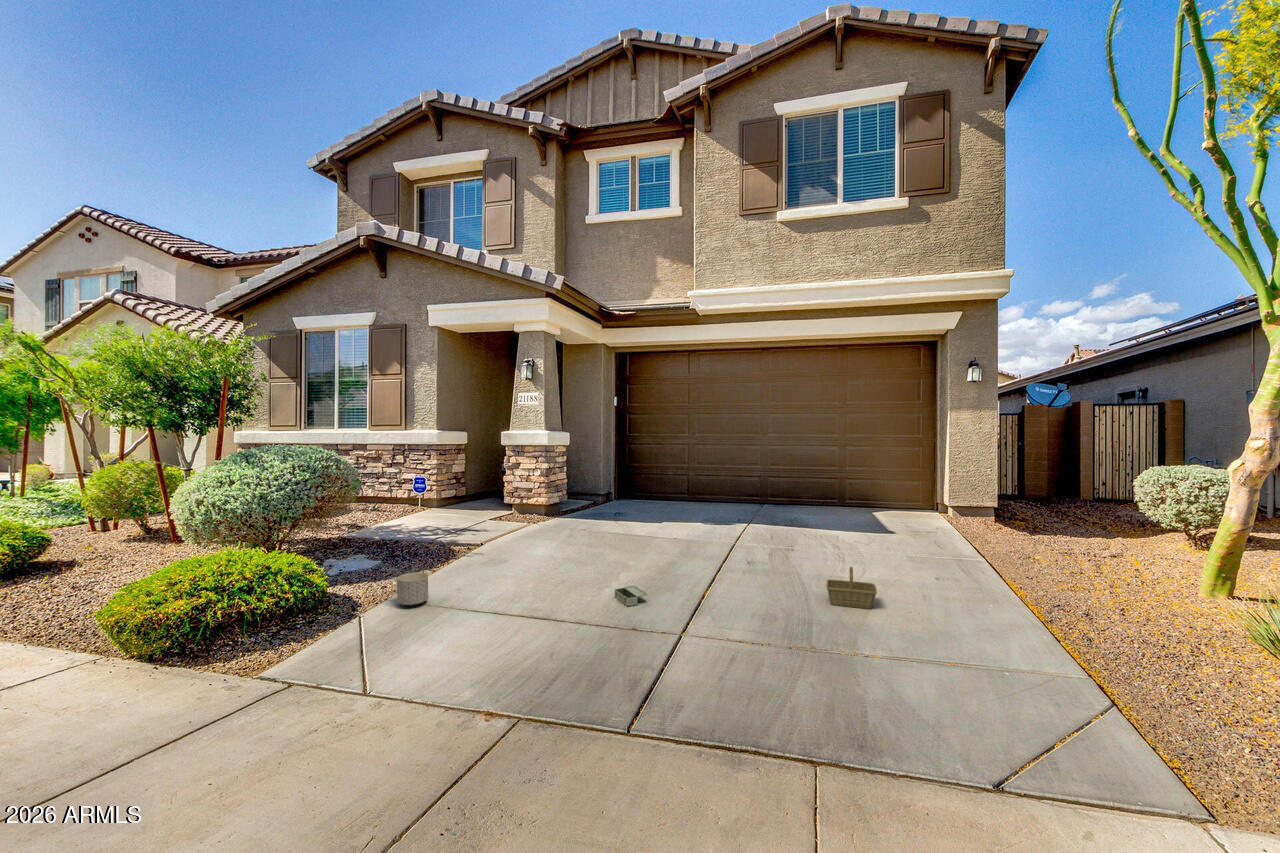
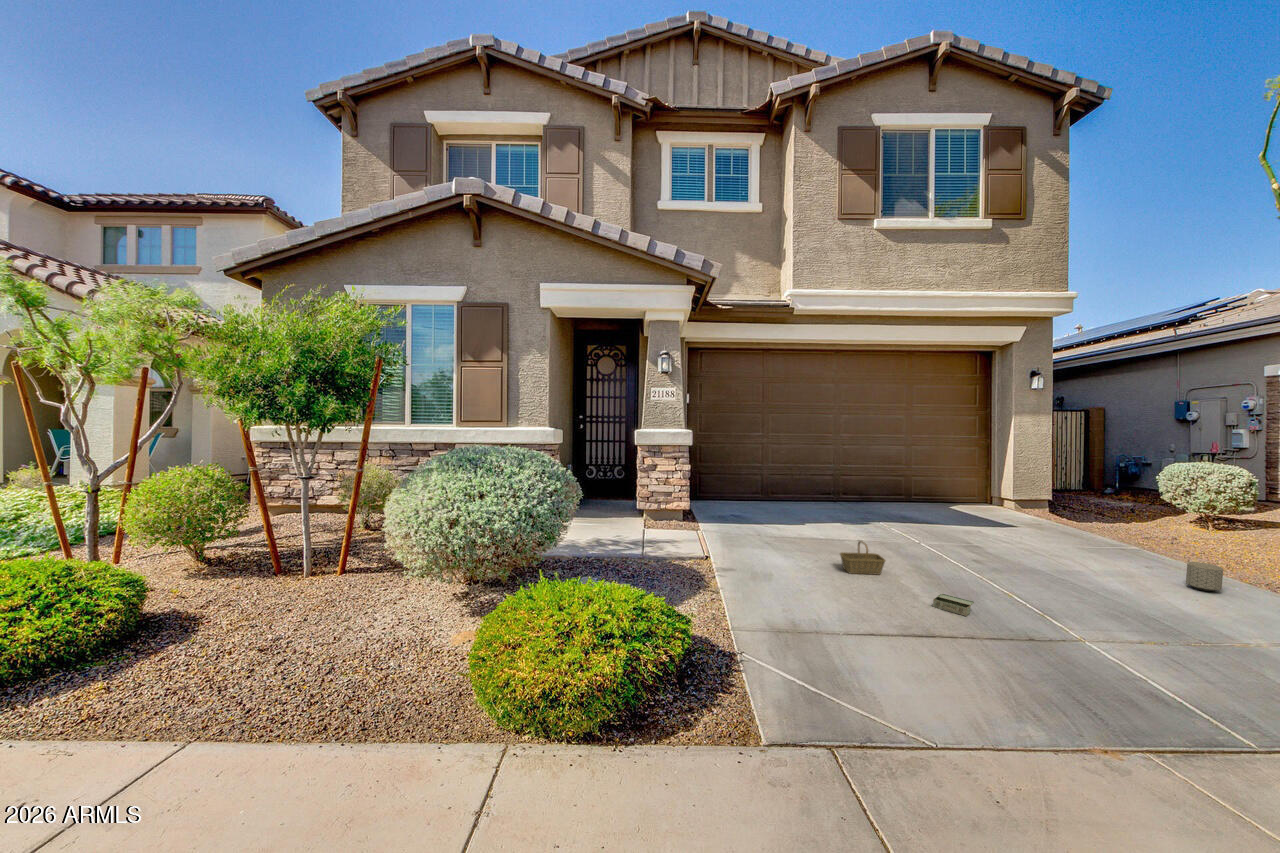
basket: present [826,567,877,609] -> present [840,541,886,575]
planter: present [397,572,428,606] -> present [1186,562,1223,591]

